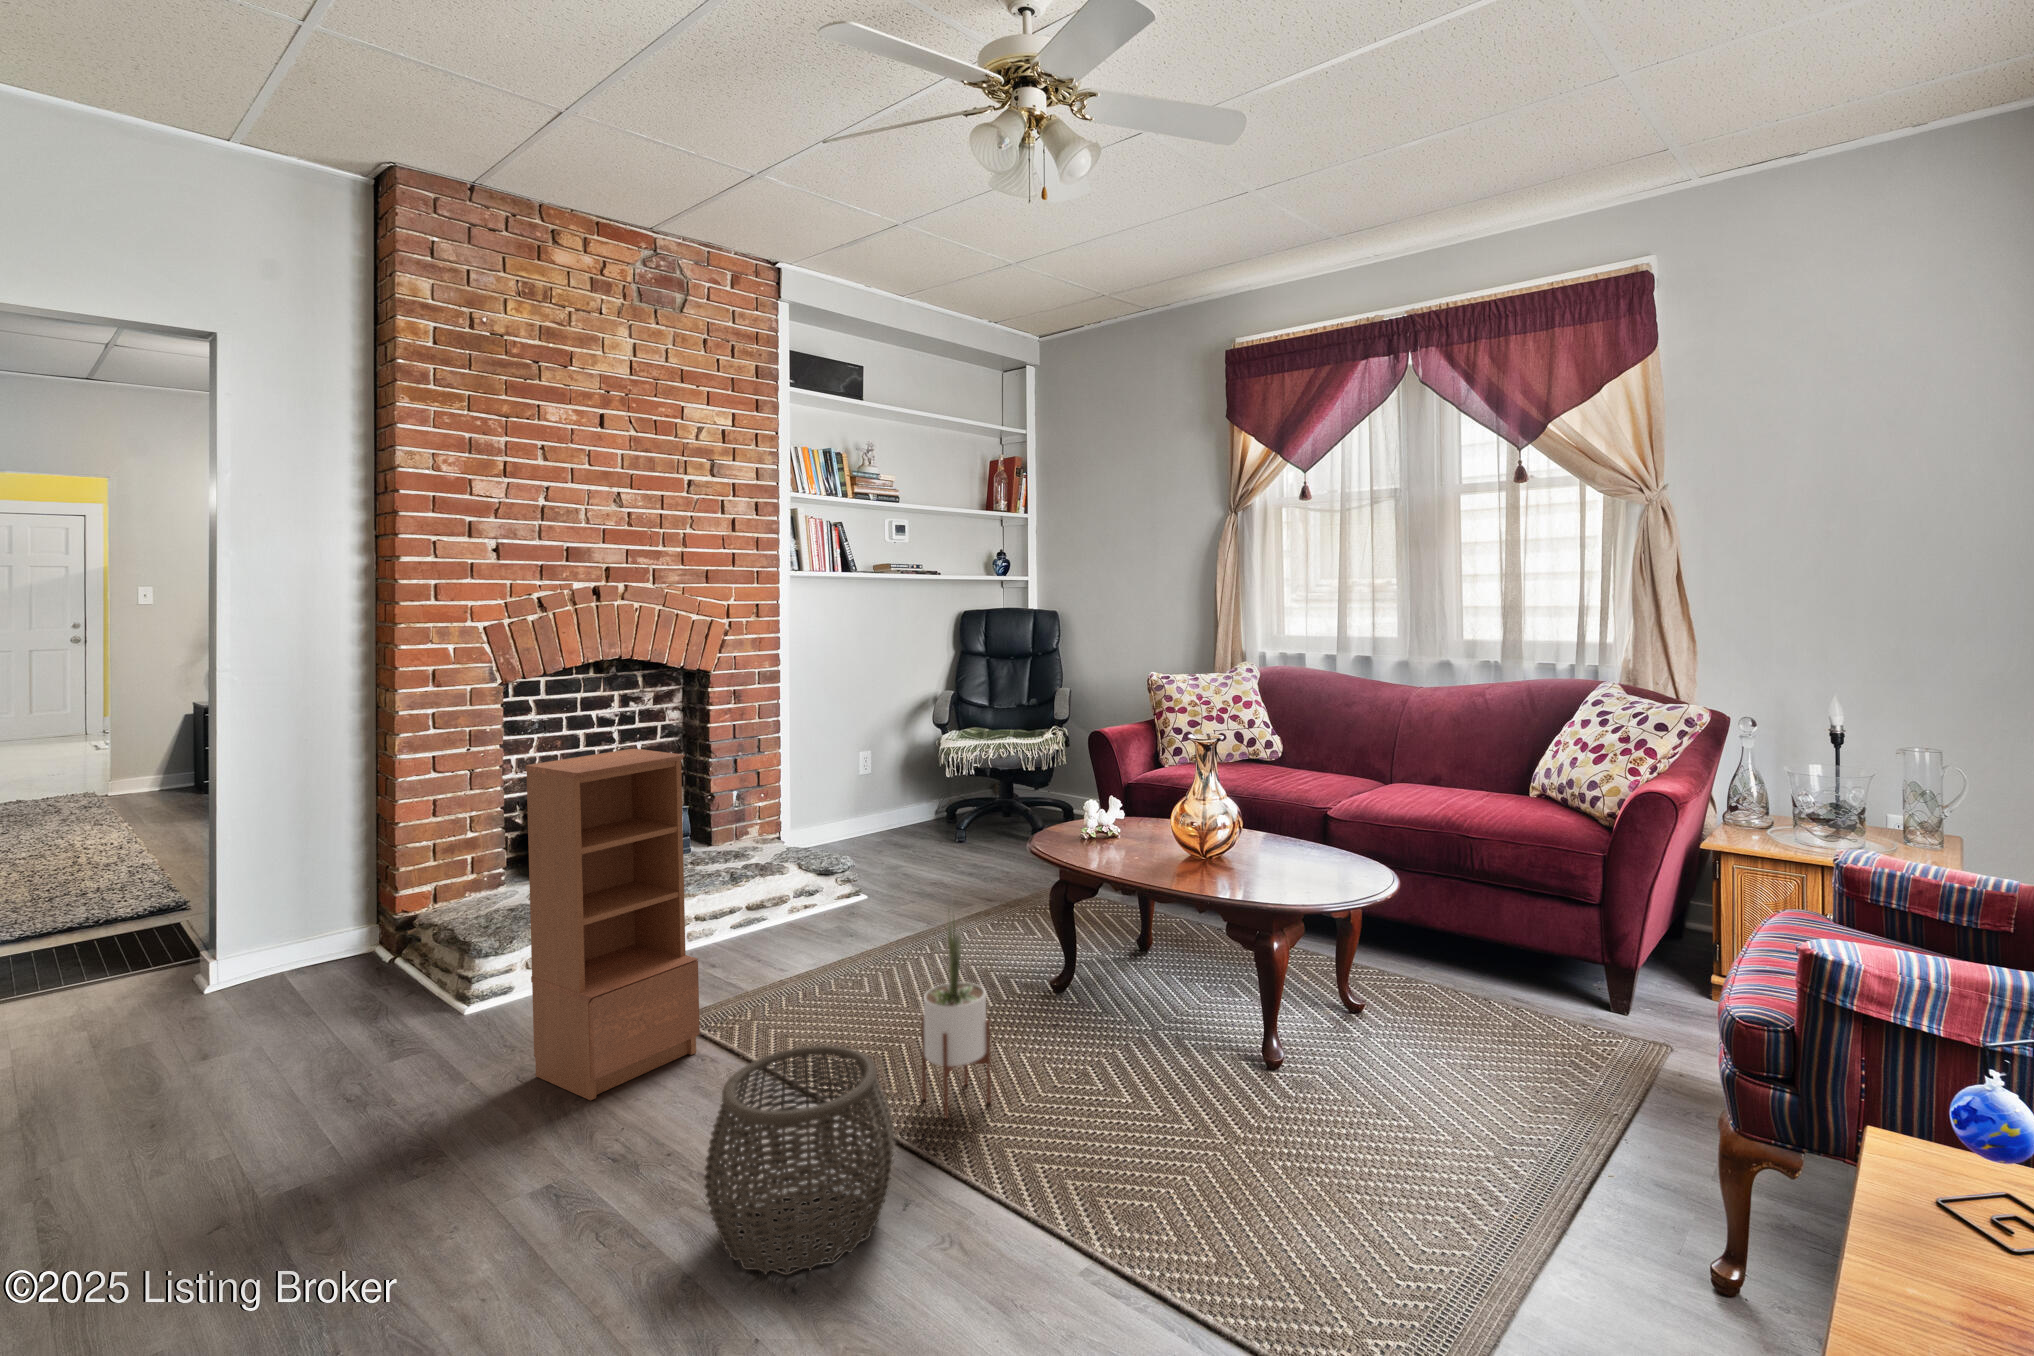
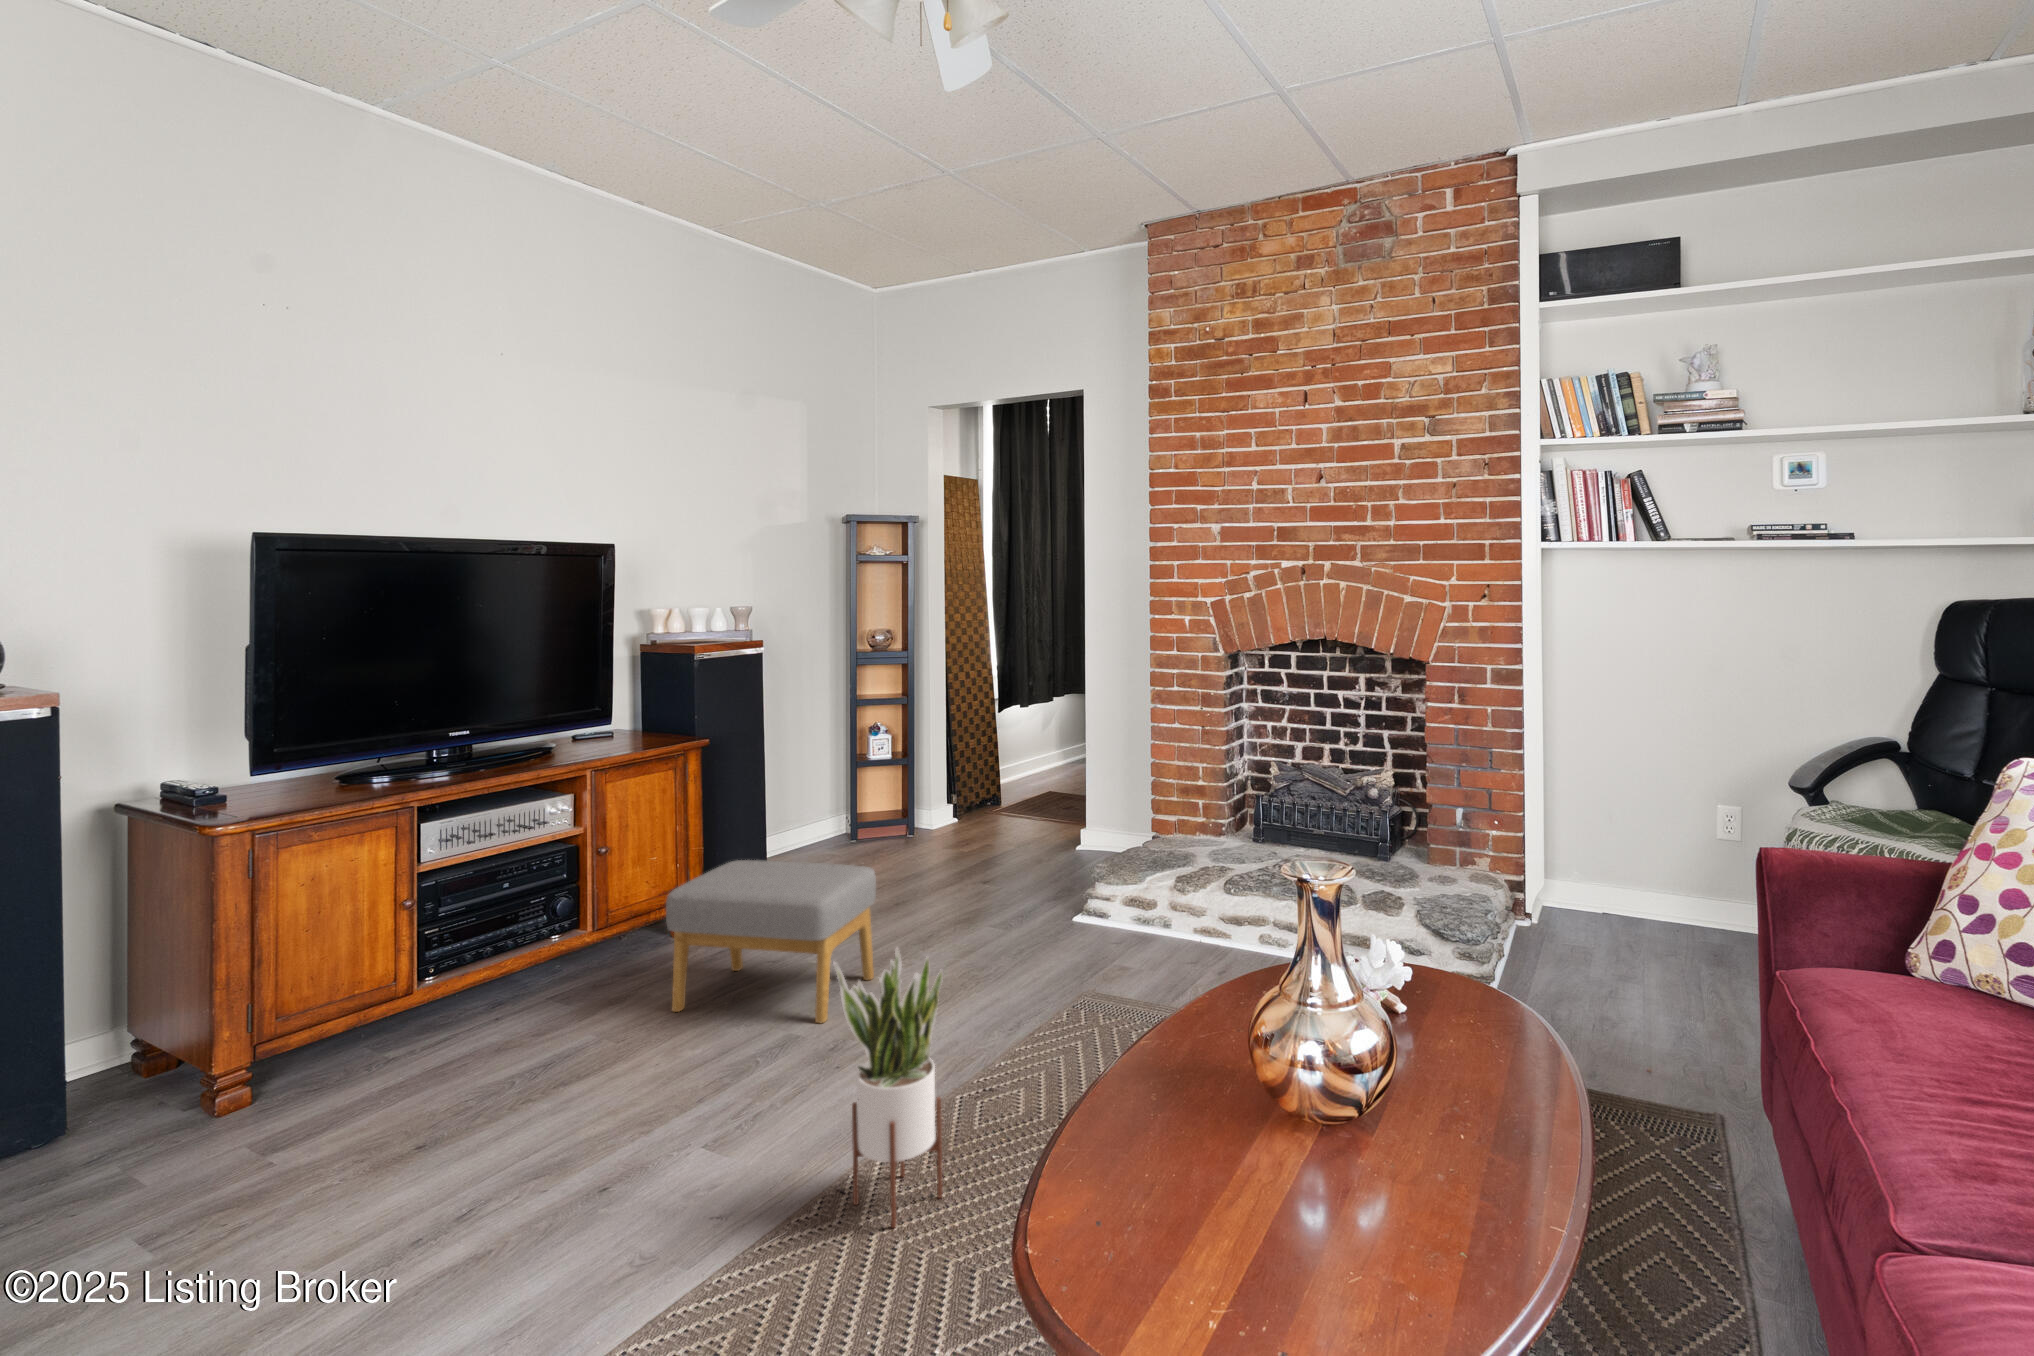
bookcase: present [526,749,700,1100] -> none [891,715,1026,1022]
footstool: none [218,975,559,1272] -> present [666,860,876,1023]
woven basket: present [704,1046,895,1275] -> none [550,1004,742,1218]

